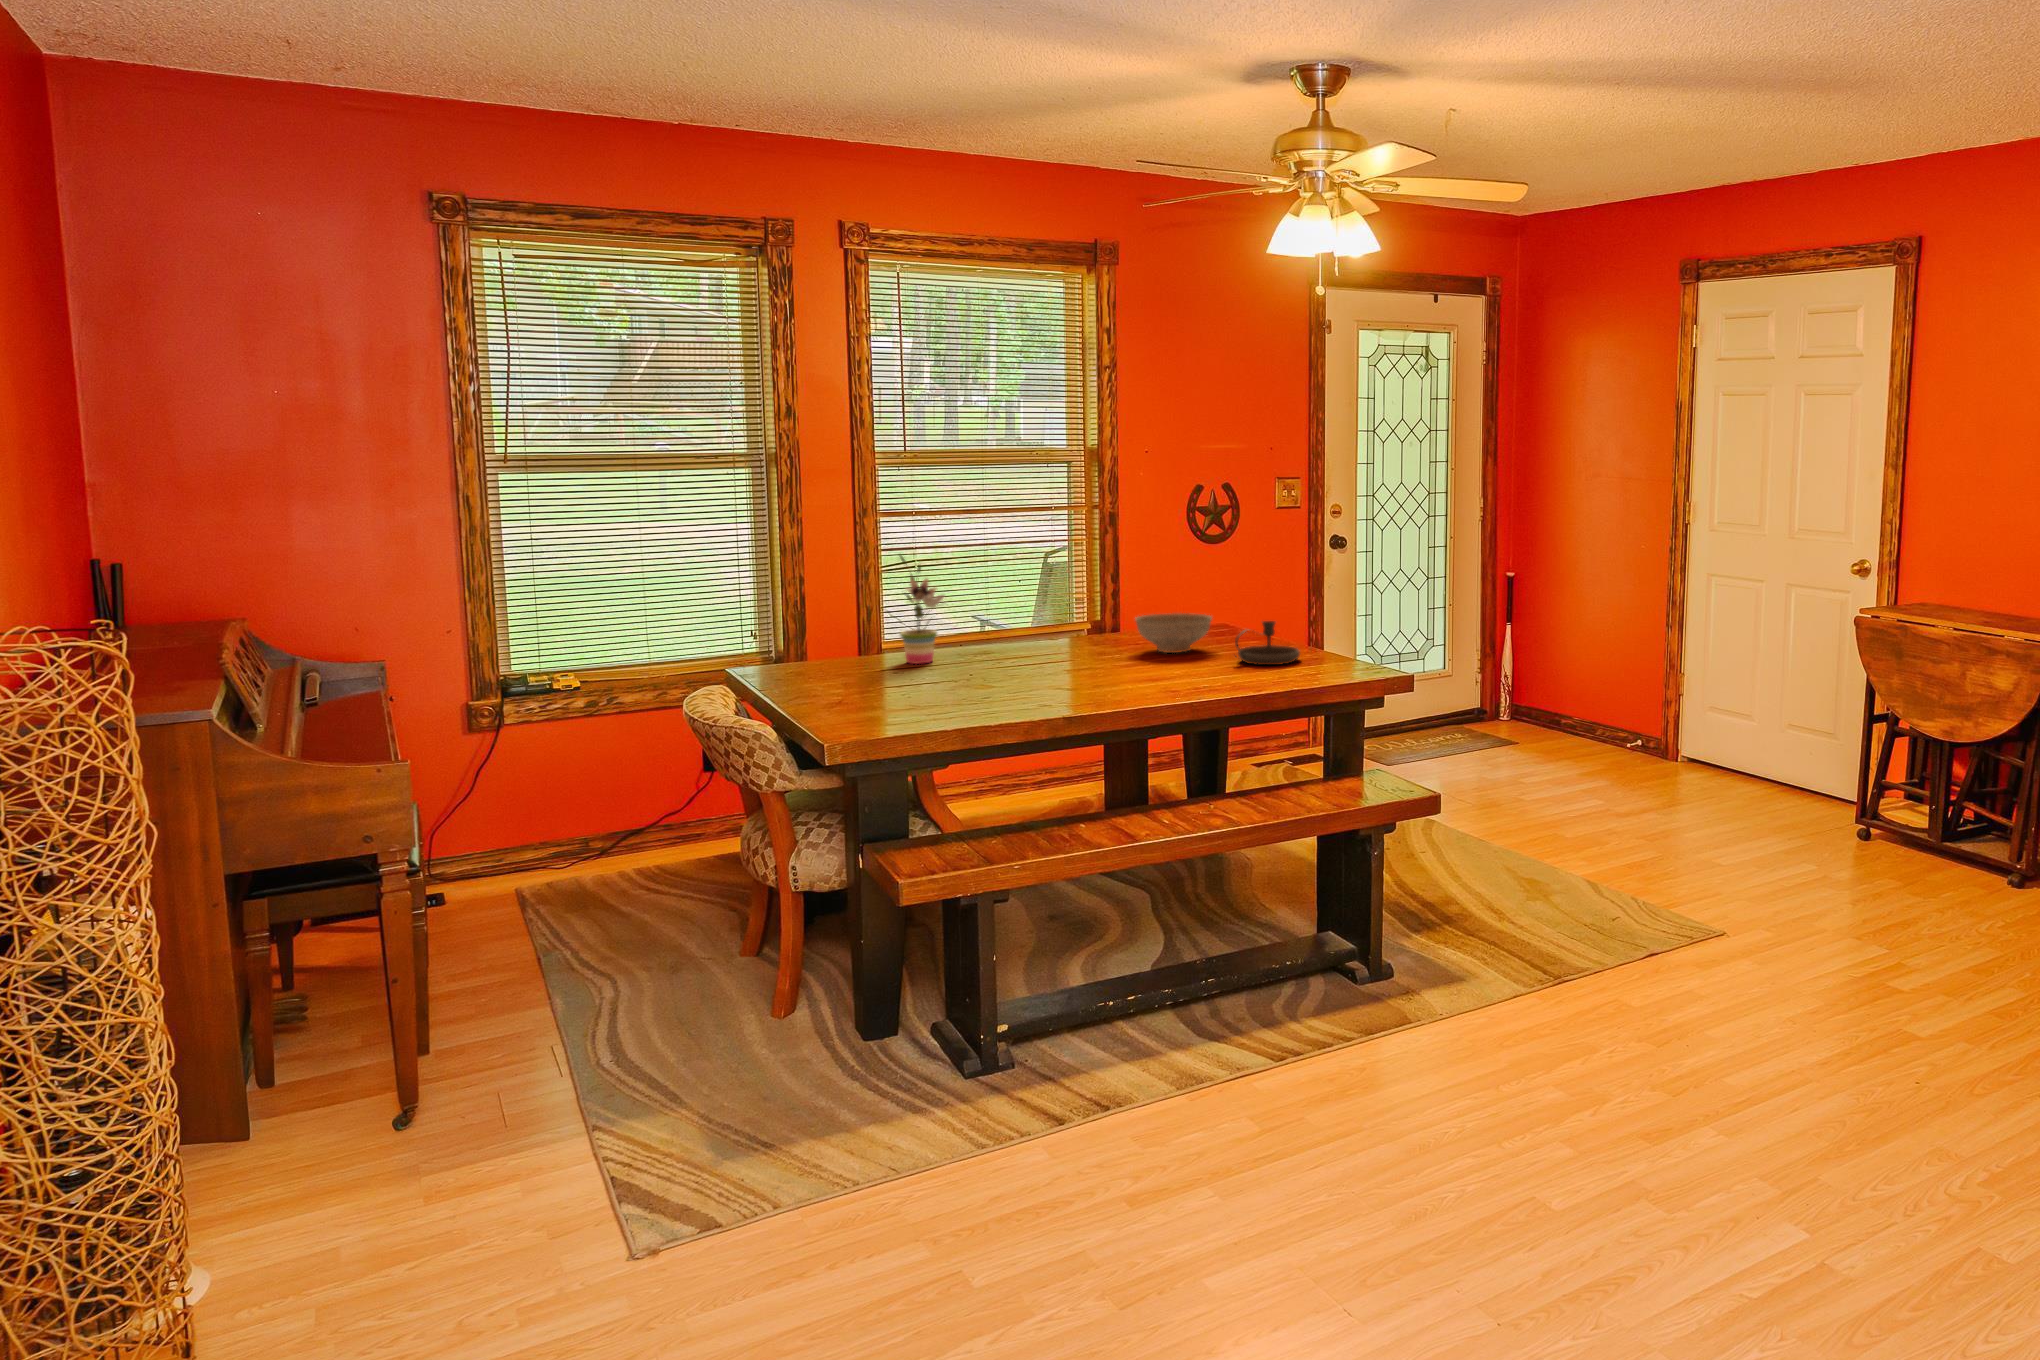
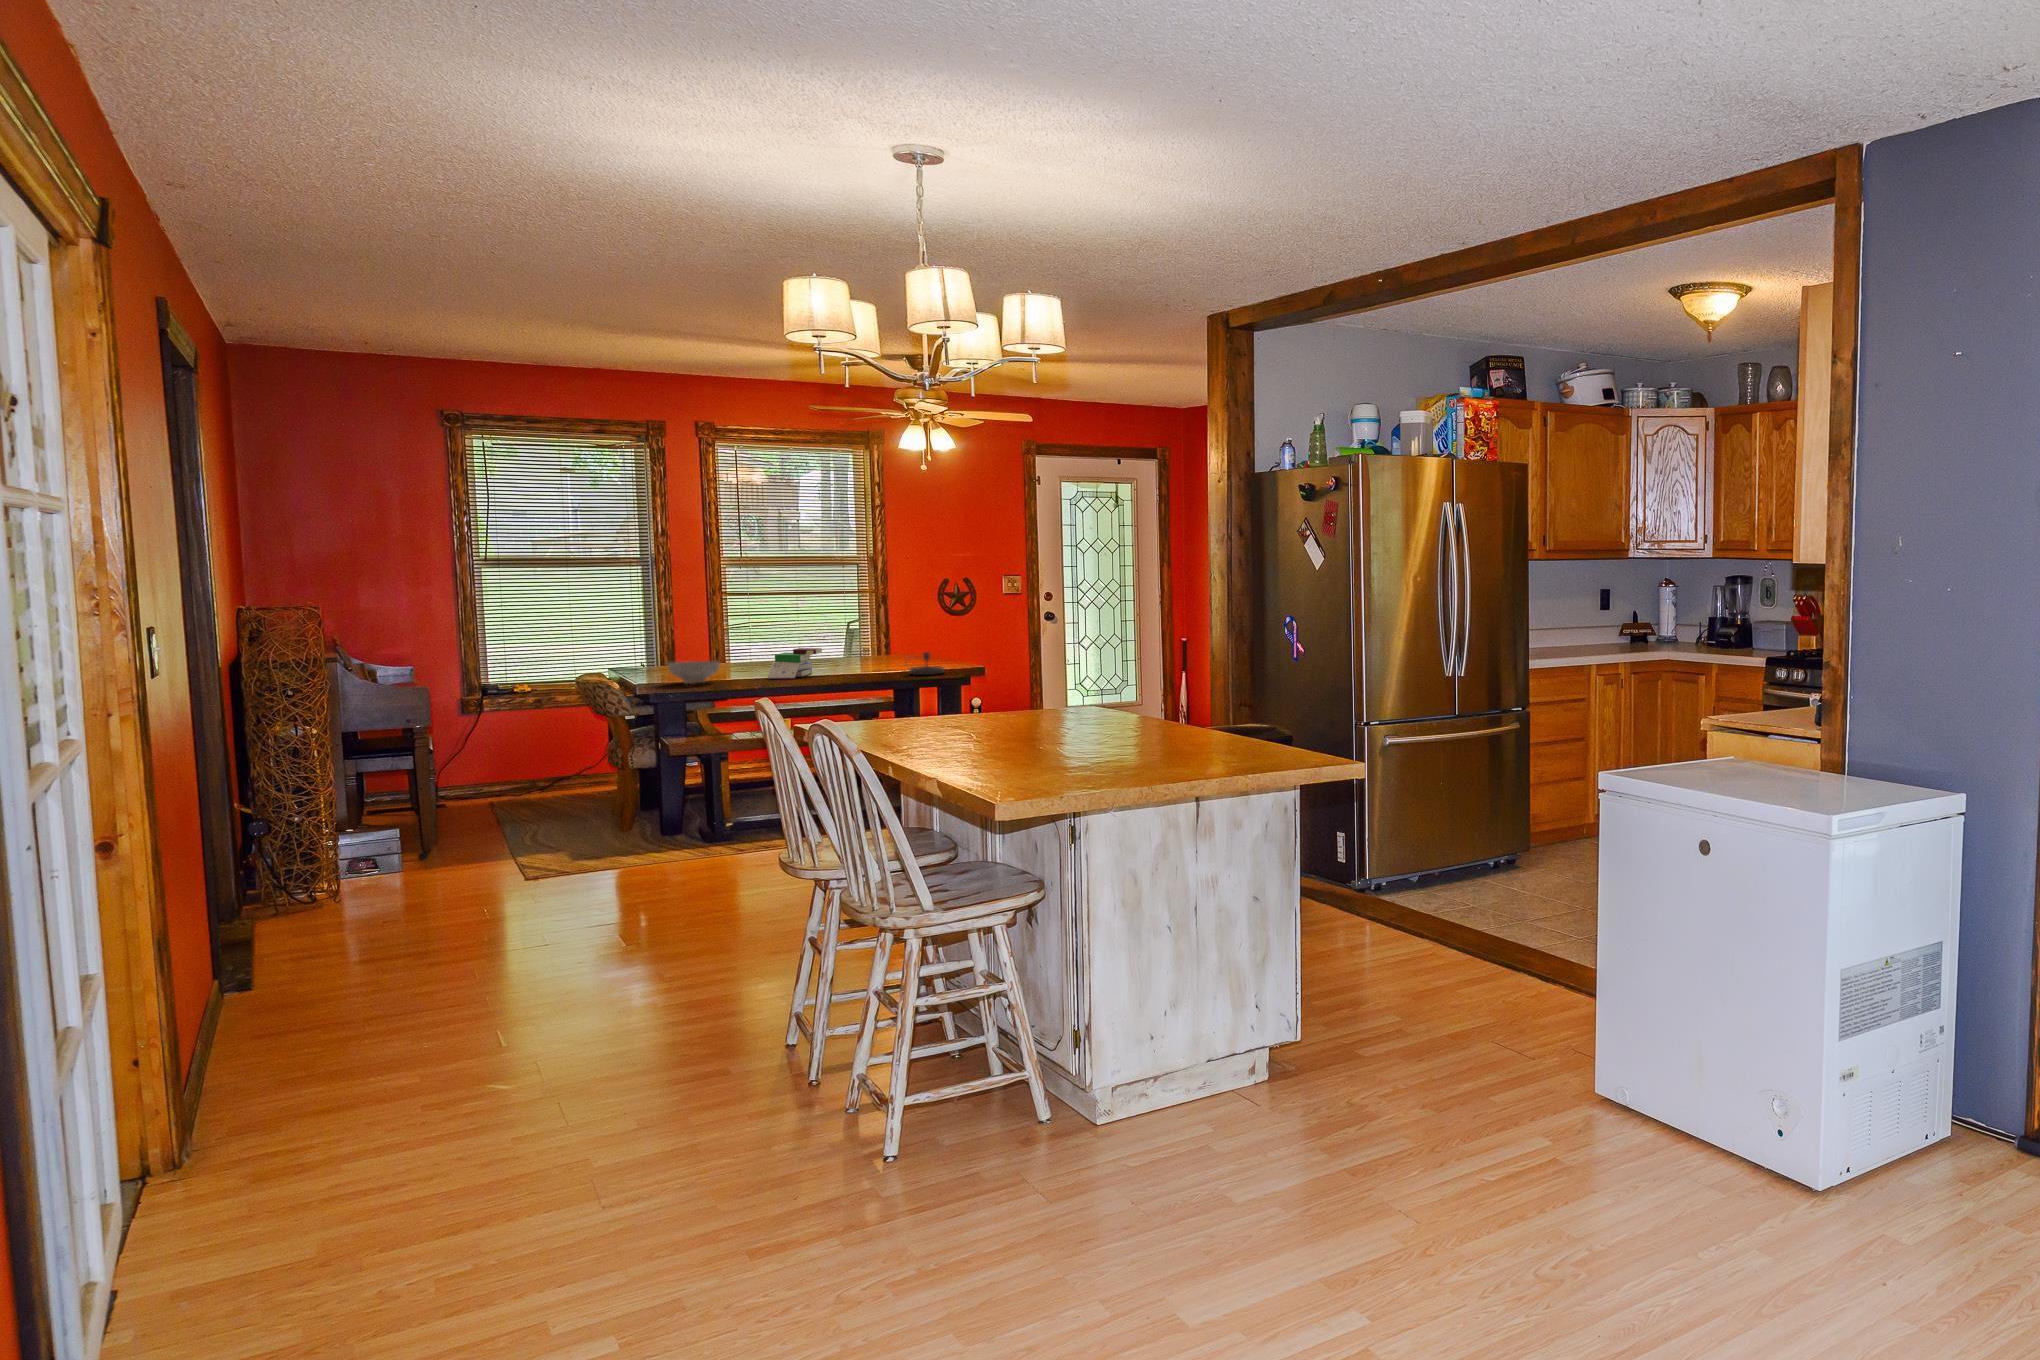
potted plant: present [900,555,944,664] -> none [718,614,749,675]
decorative bowl: present [1135,613,1212,653] -> present [668,661,719,684]
book: none [998,614,1081,676] -> present [768,648,822,679]

